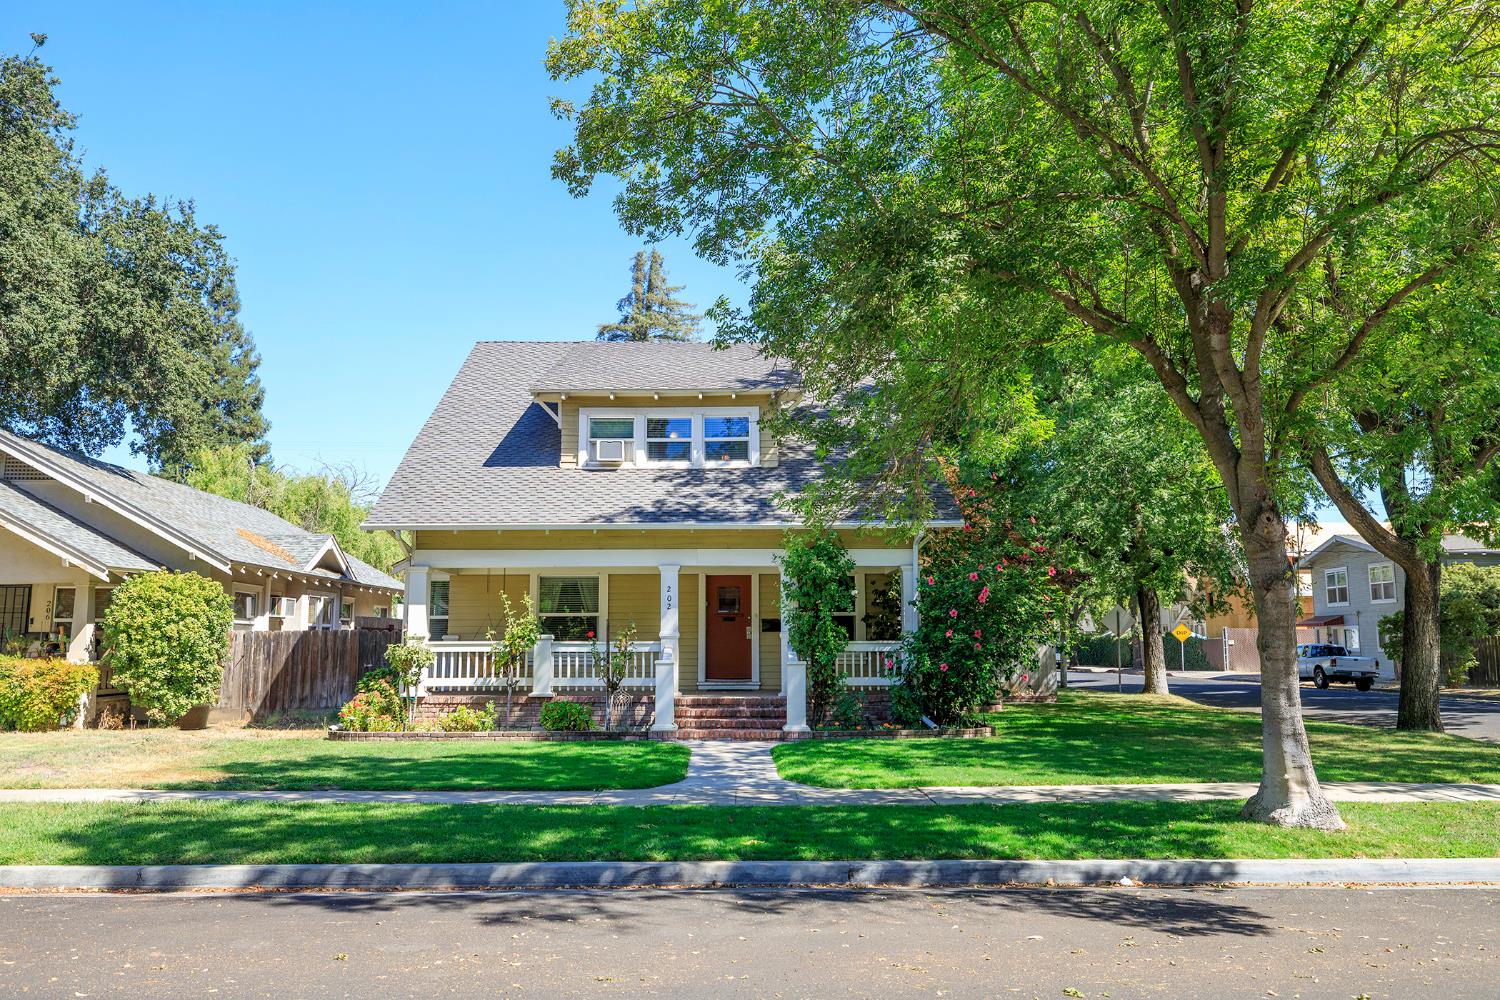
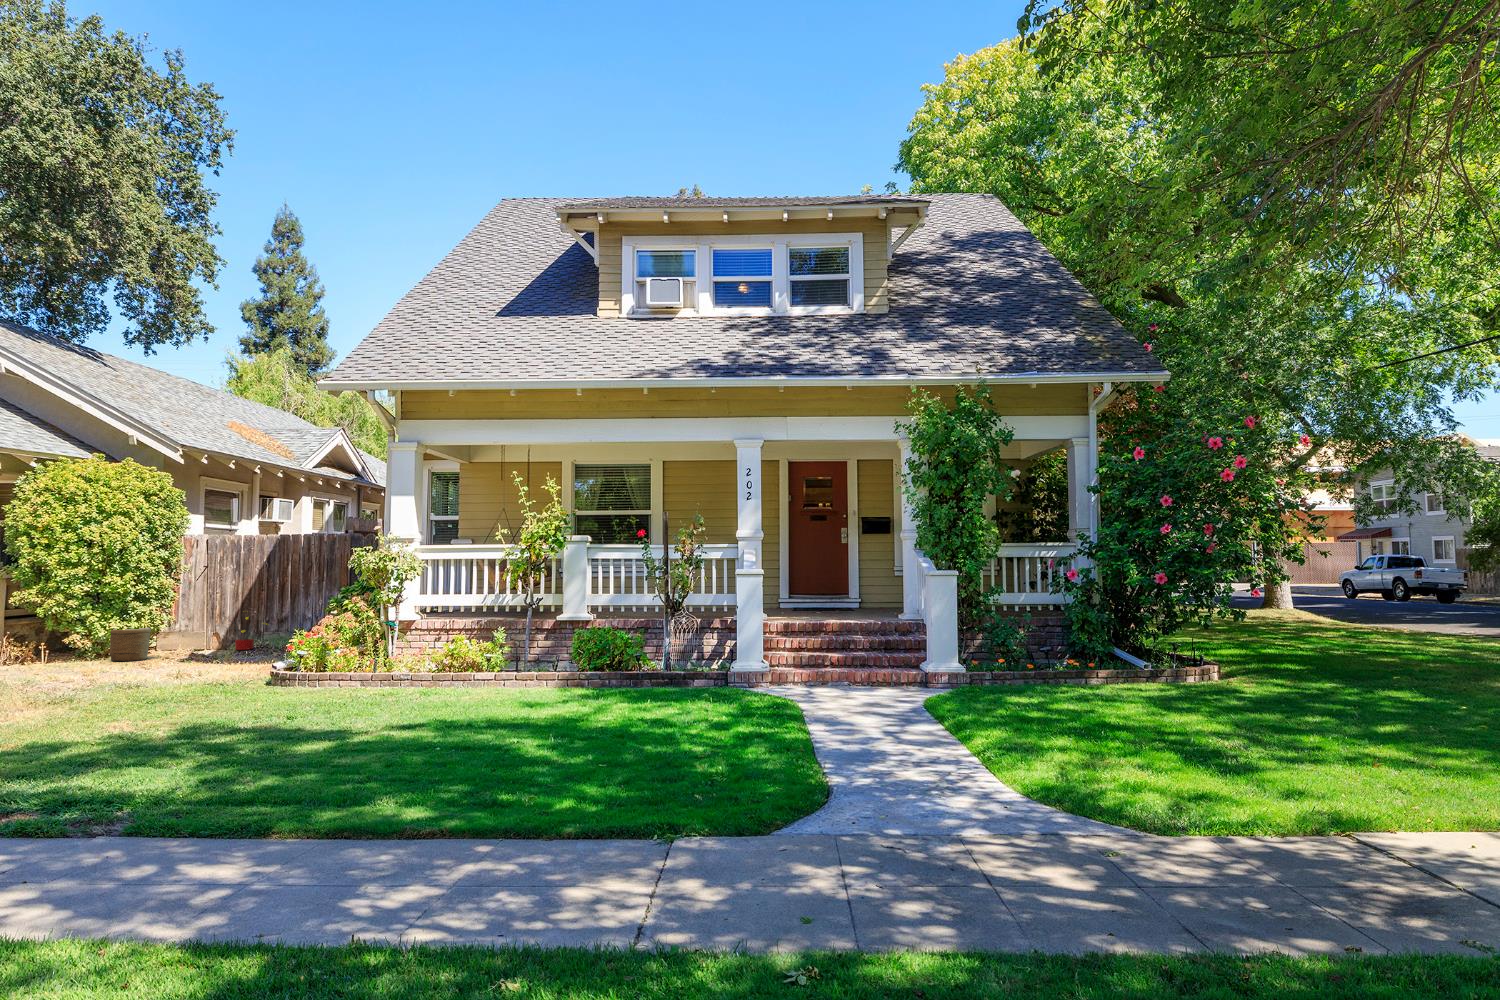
decorative plant: none [256,690,295,722] -> present [224,616,254,650]

